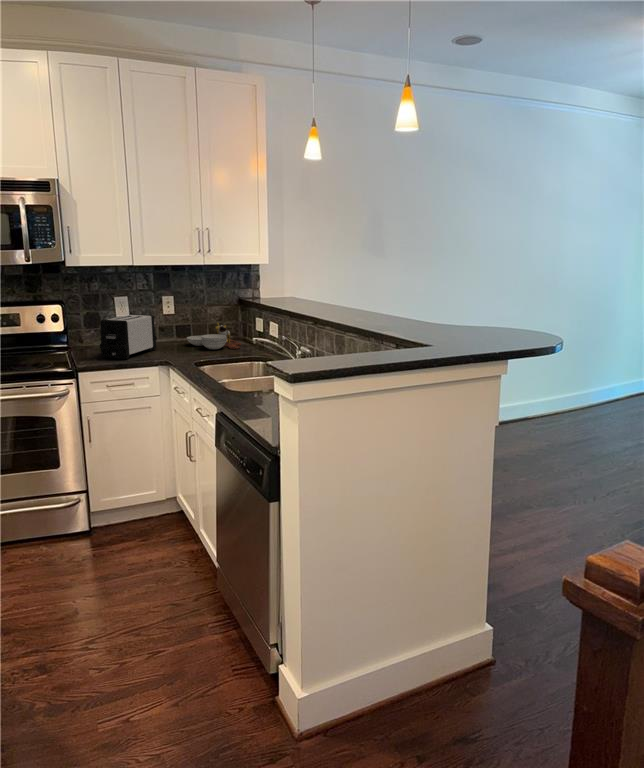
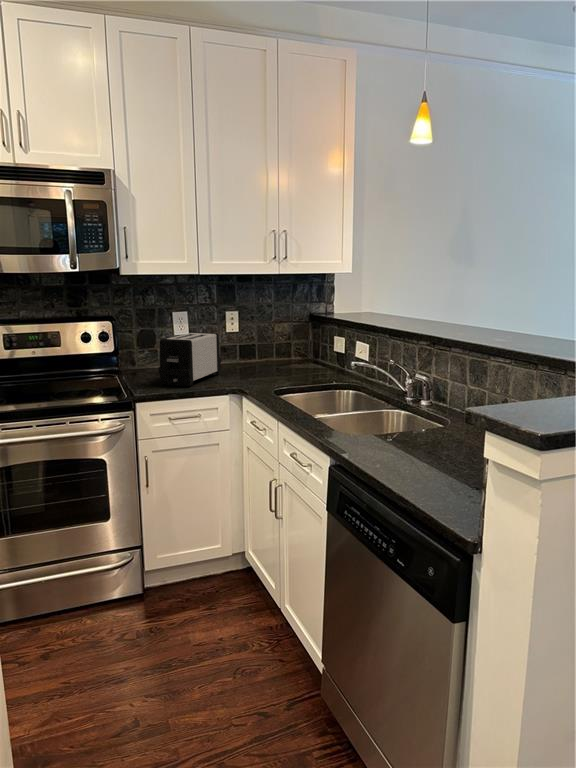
cutting board: present [187,323,241,349] -> none [254,342,319,374]

